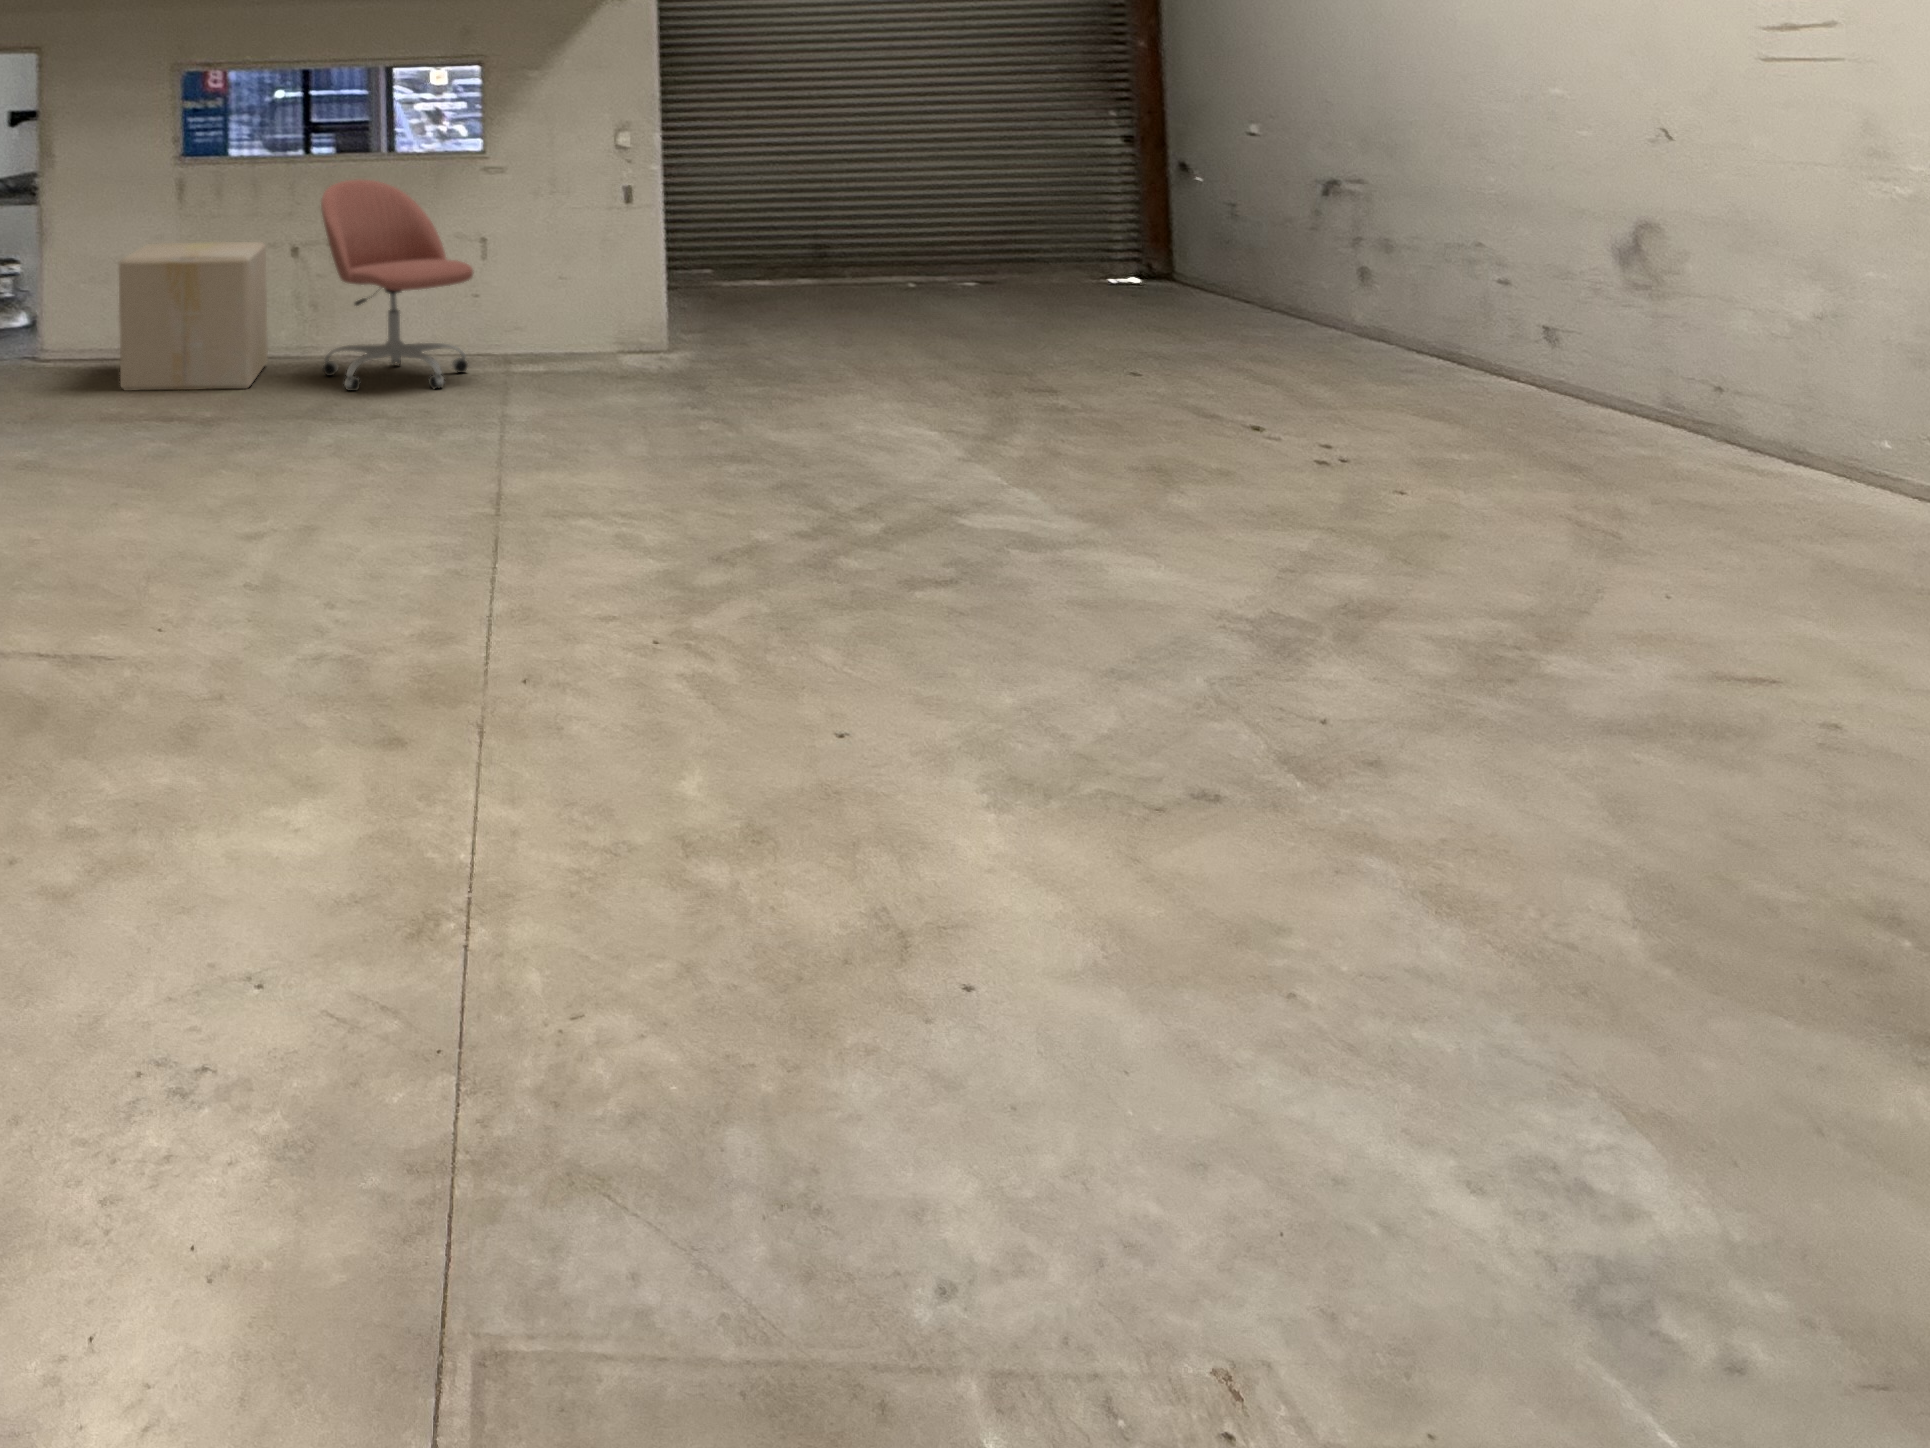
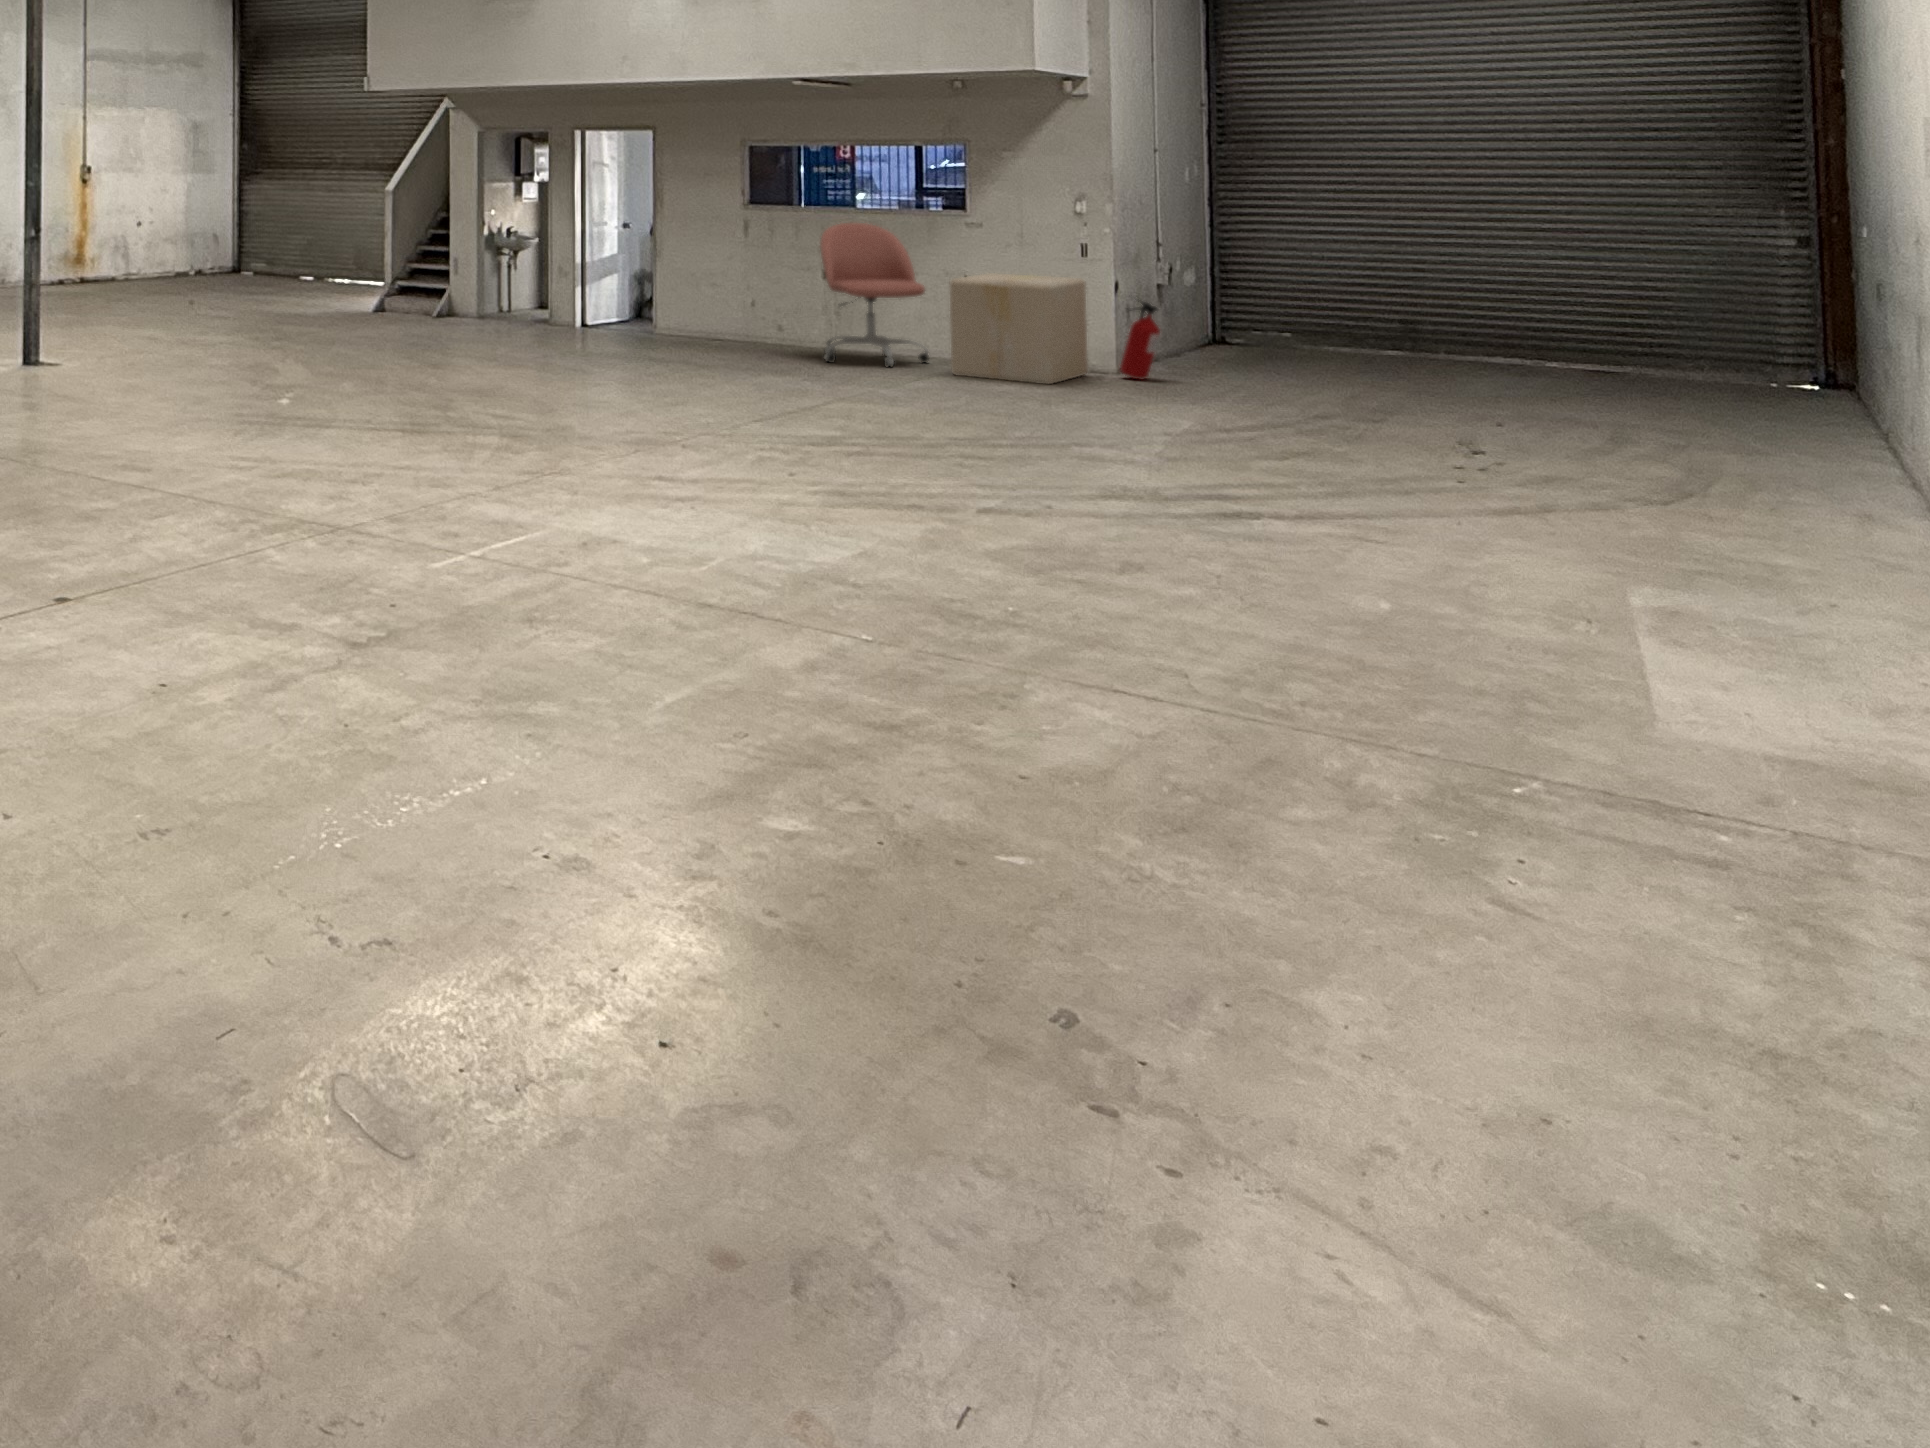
cardboard box: present [119,242,268,391] -> present [950,273,1088,384]
fire extinguisher: none [704,258,753,367] -> present [1120,302,1160,379]

